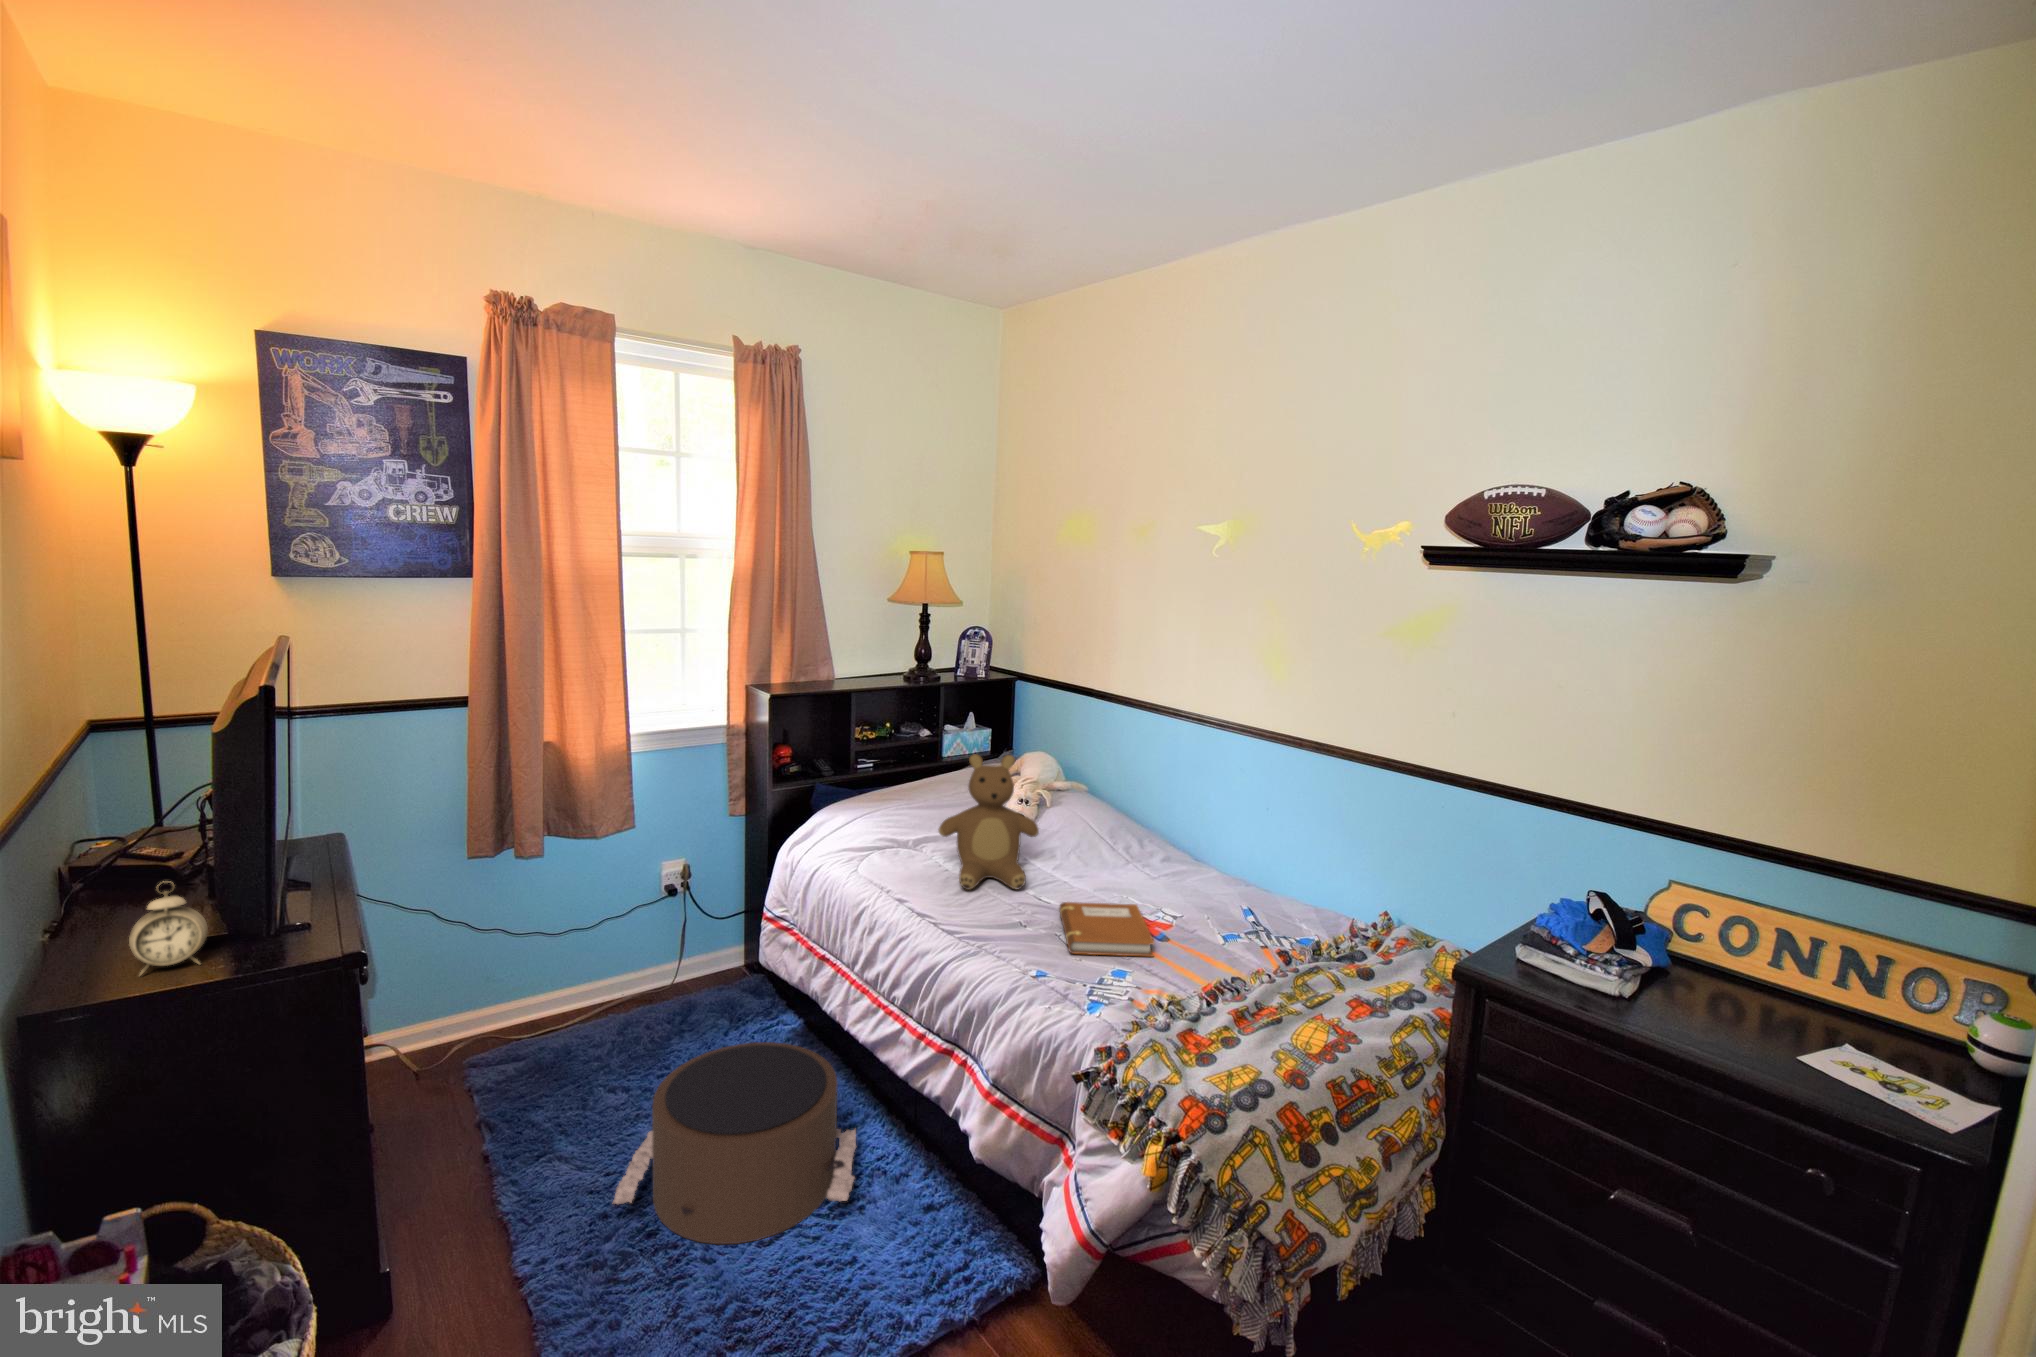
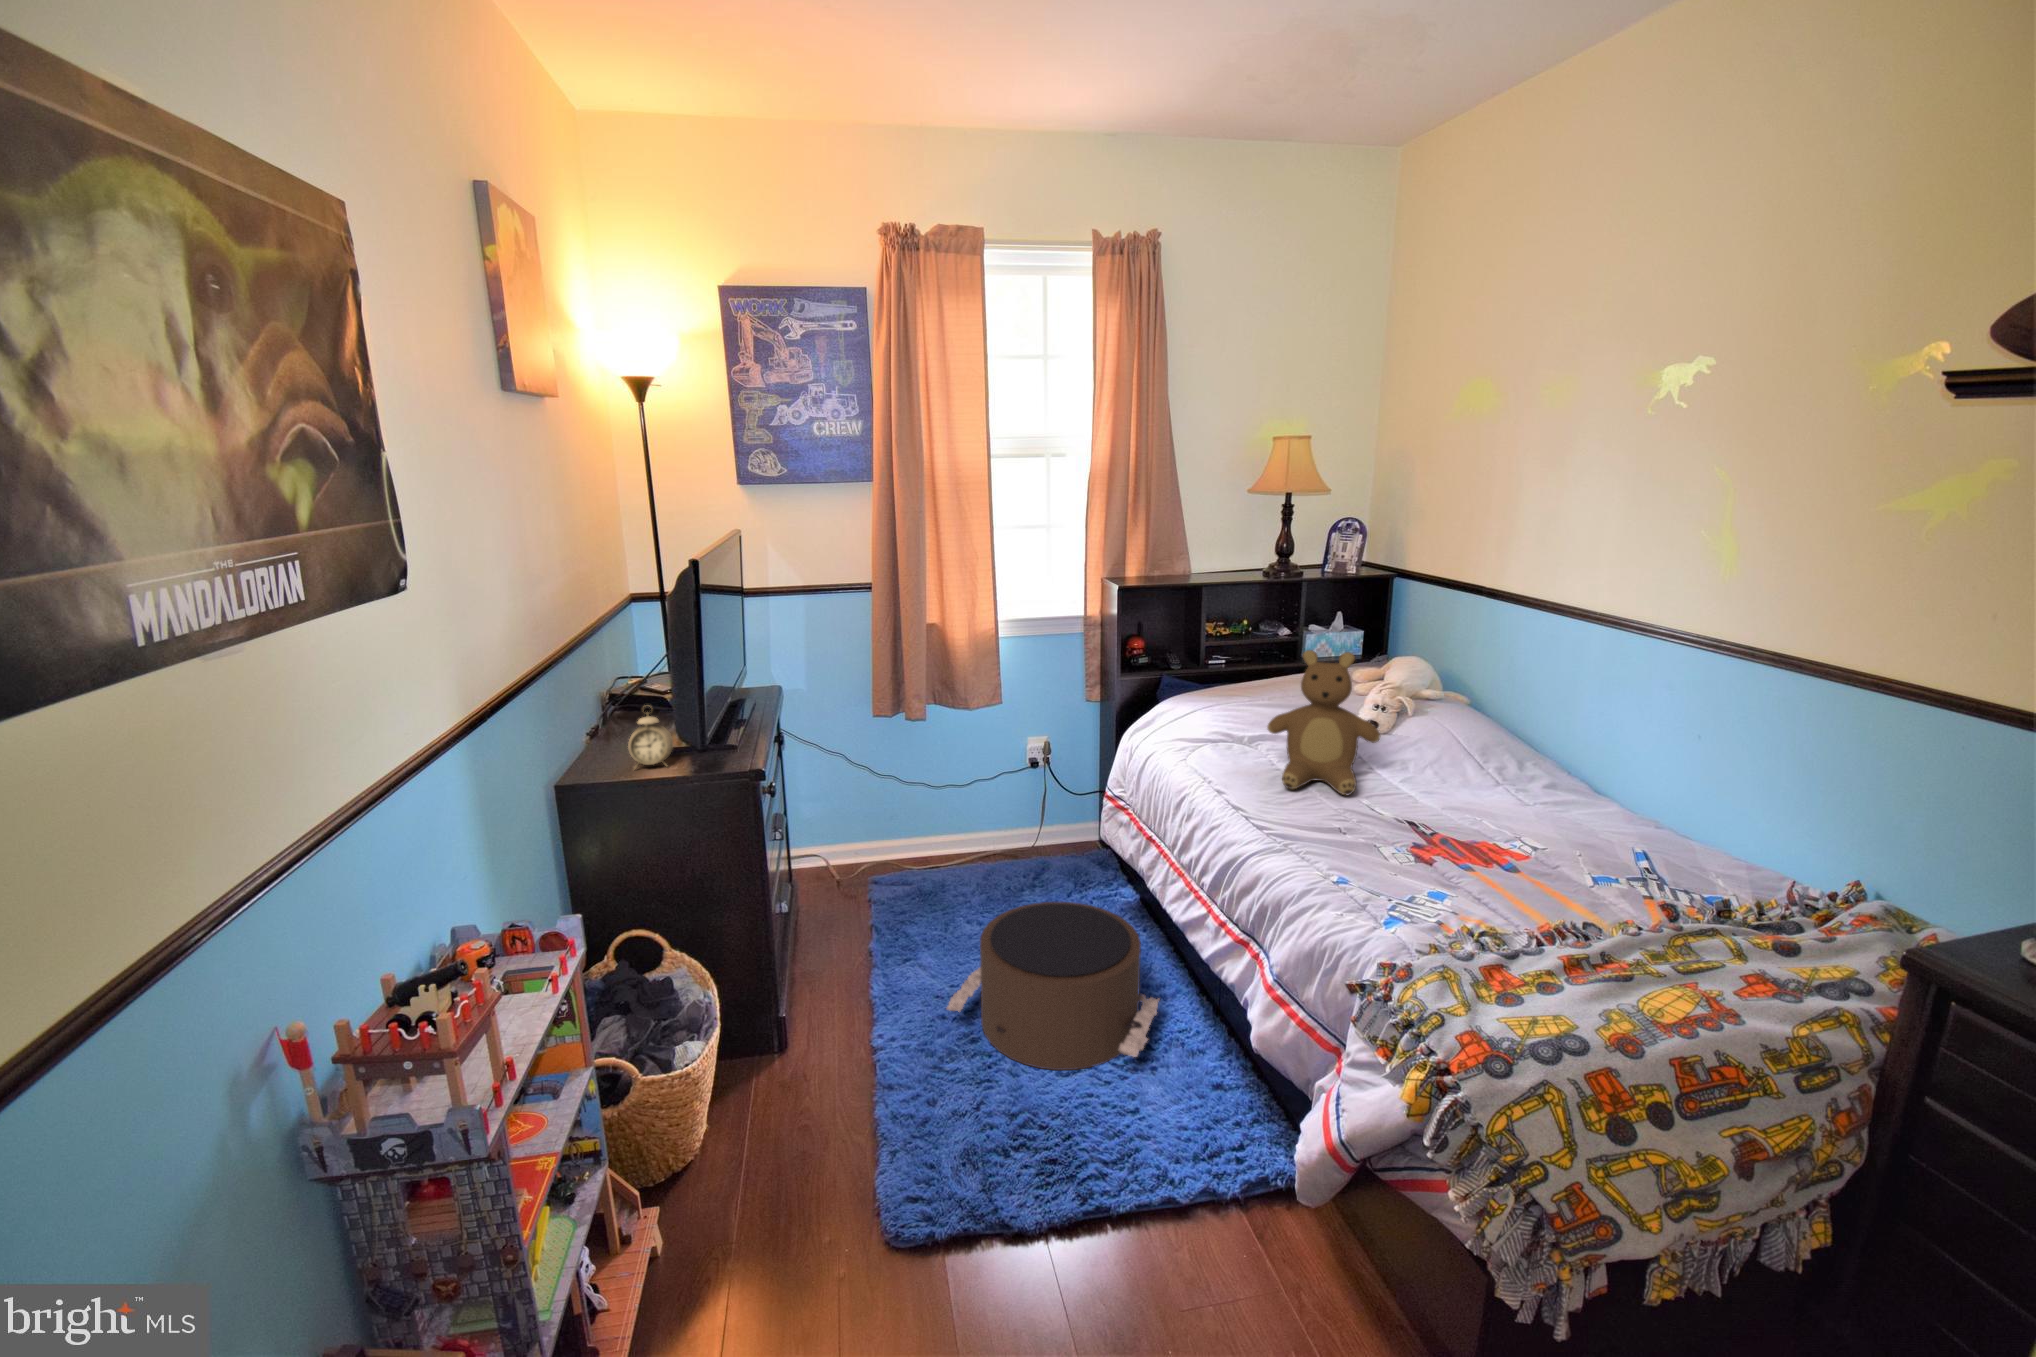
notebook: present [1059,902,1154,957] -> none [1380,813,1486,884]

